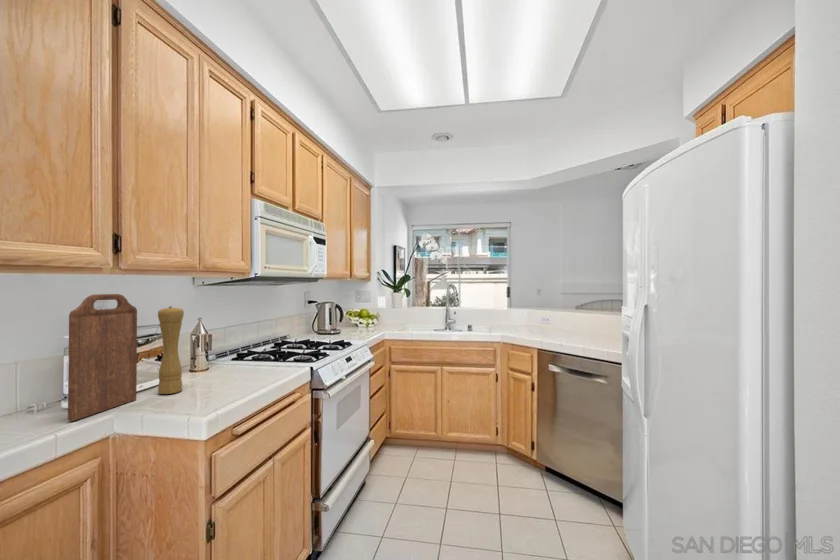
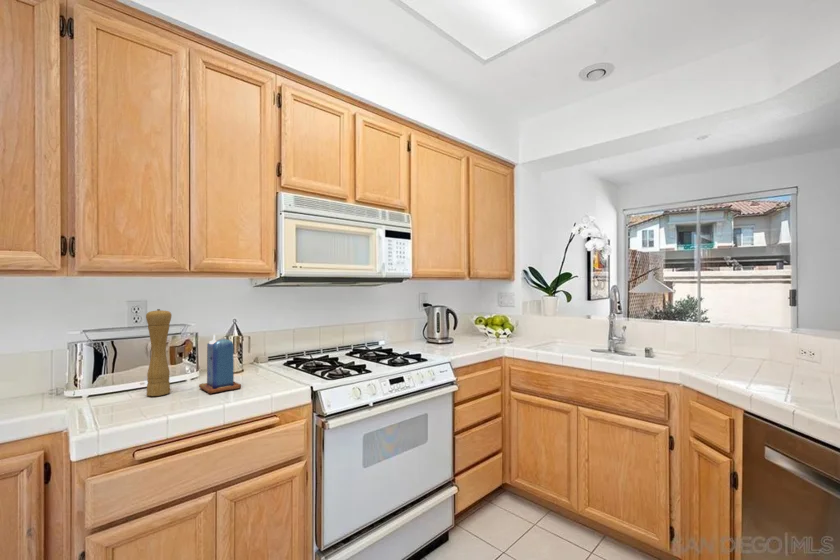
cutting board: present [68,294,137,421] -> none [43,296,124,410]
candle: none [202,329,246,383] -> present [199,335,241,394]

